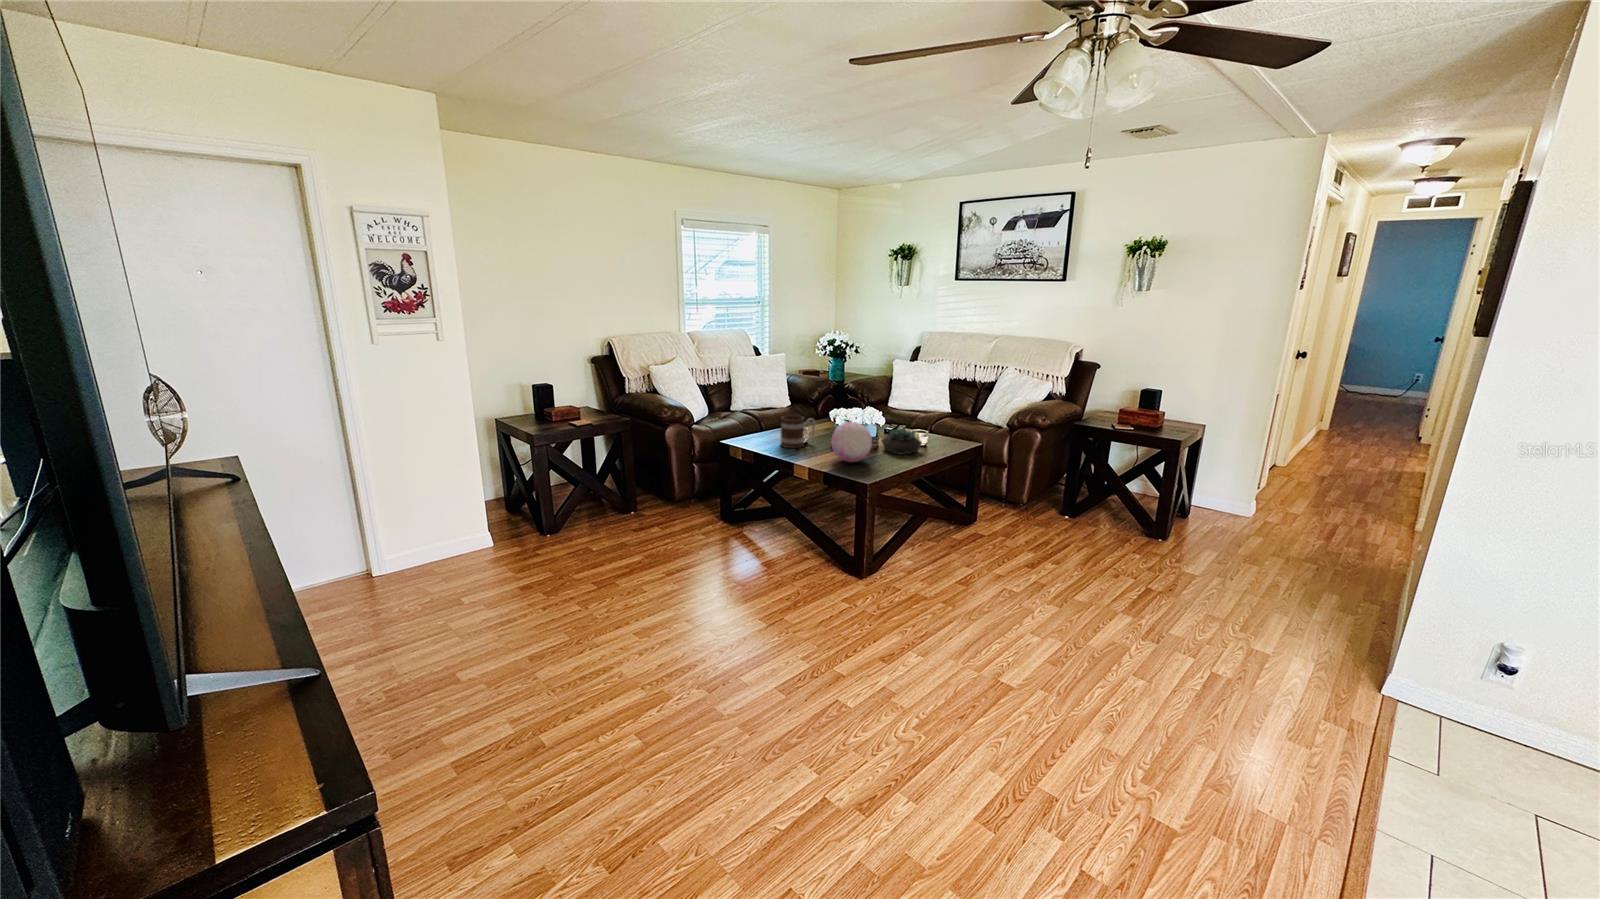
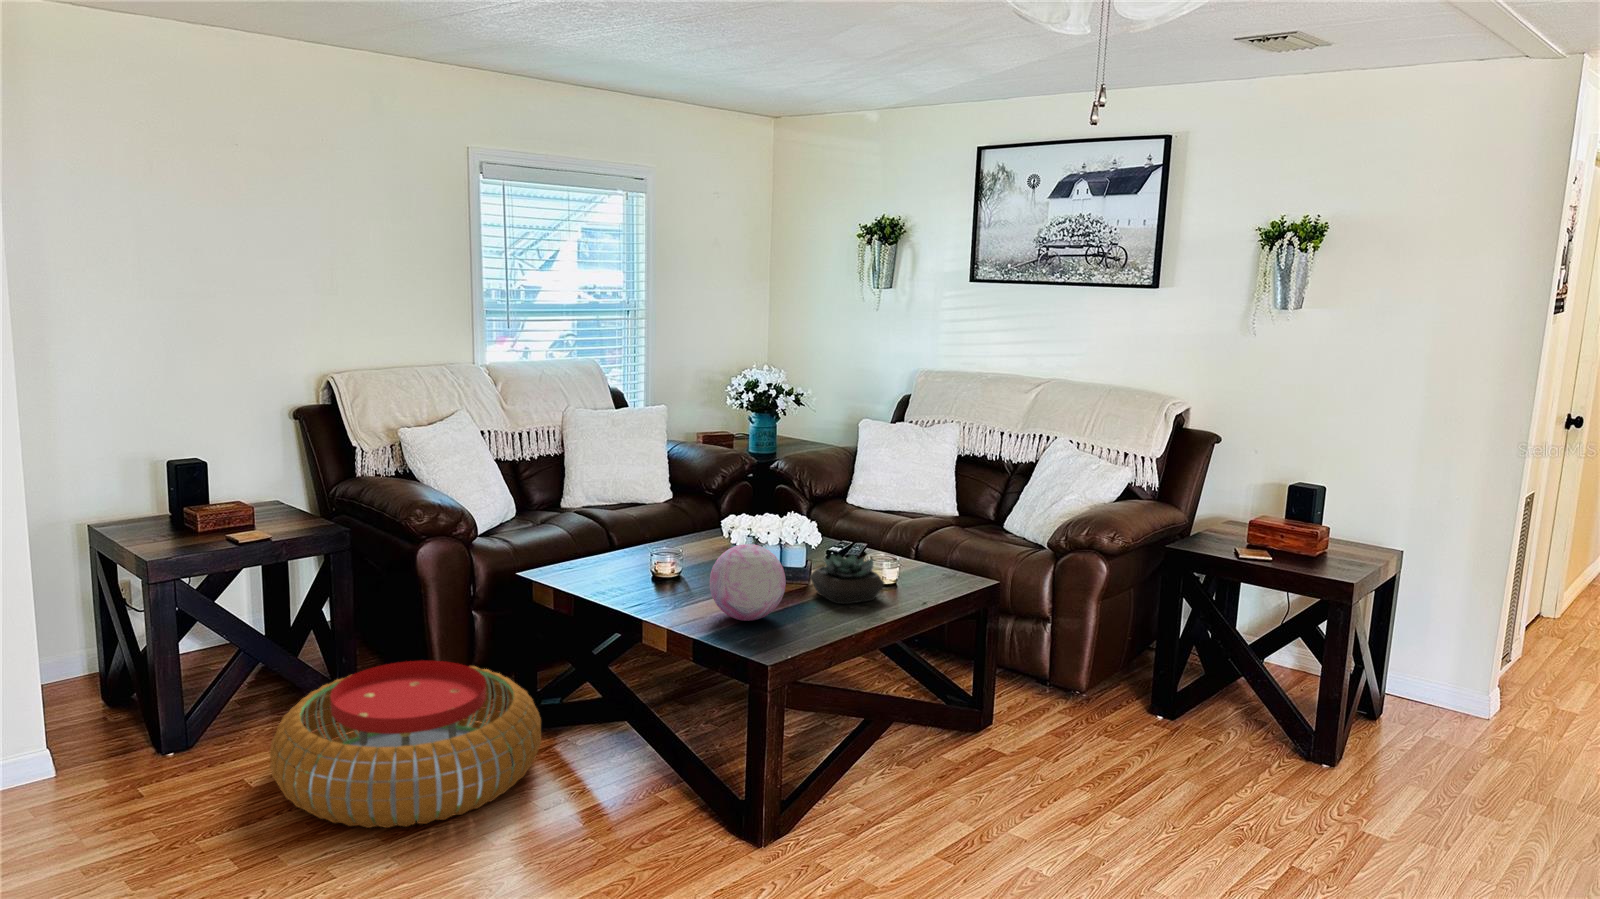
mug: present [781,415,815,448] -> none [622,526,689,590]
pouf: none [604,488,740,570] -> present [270,661,541,828]

